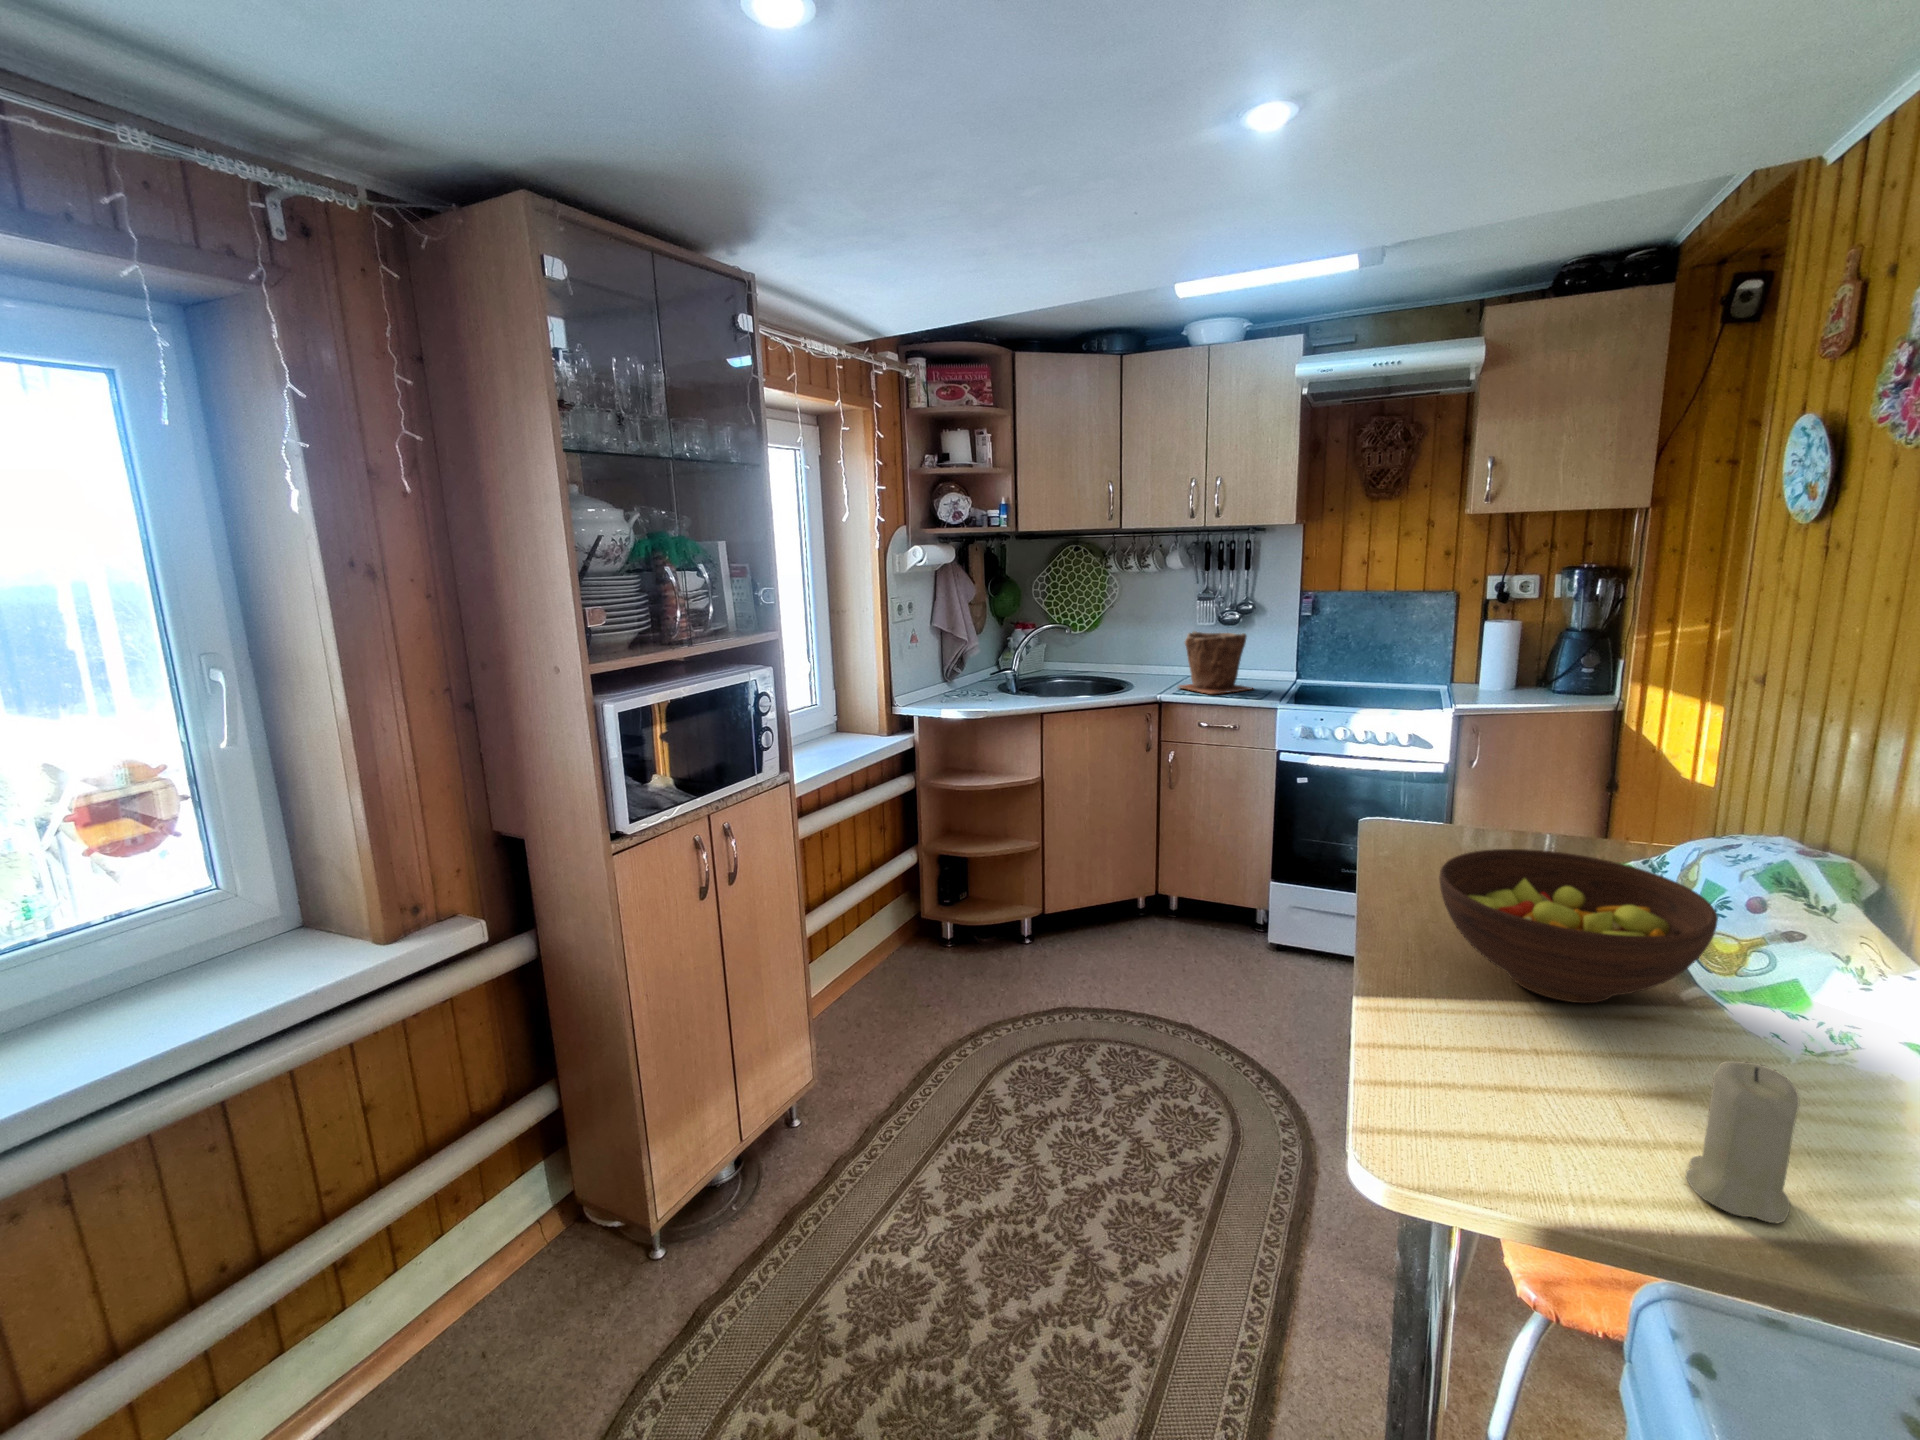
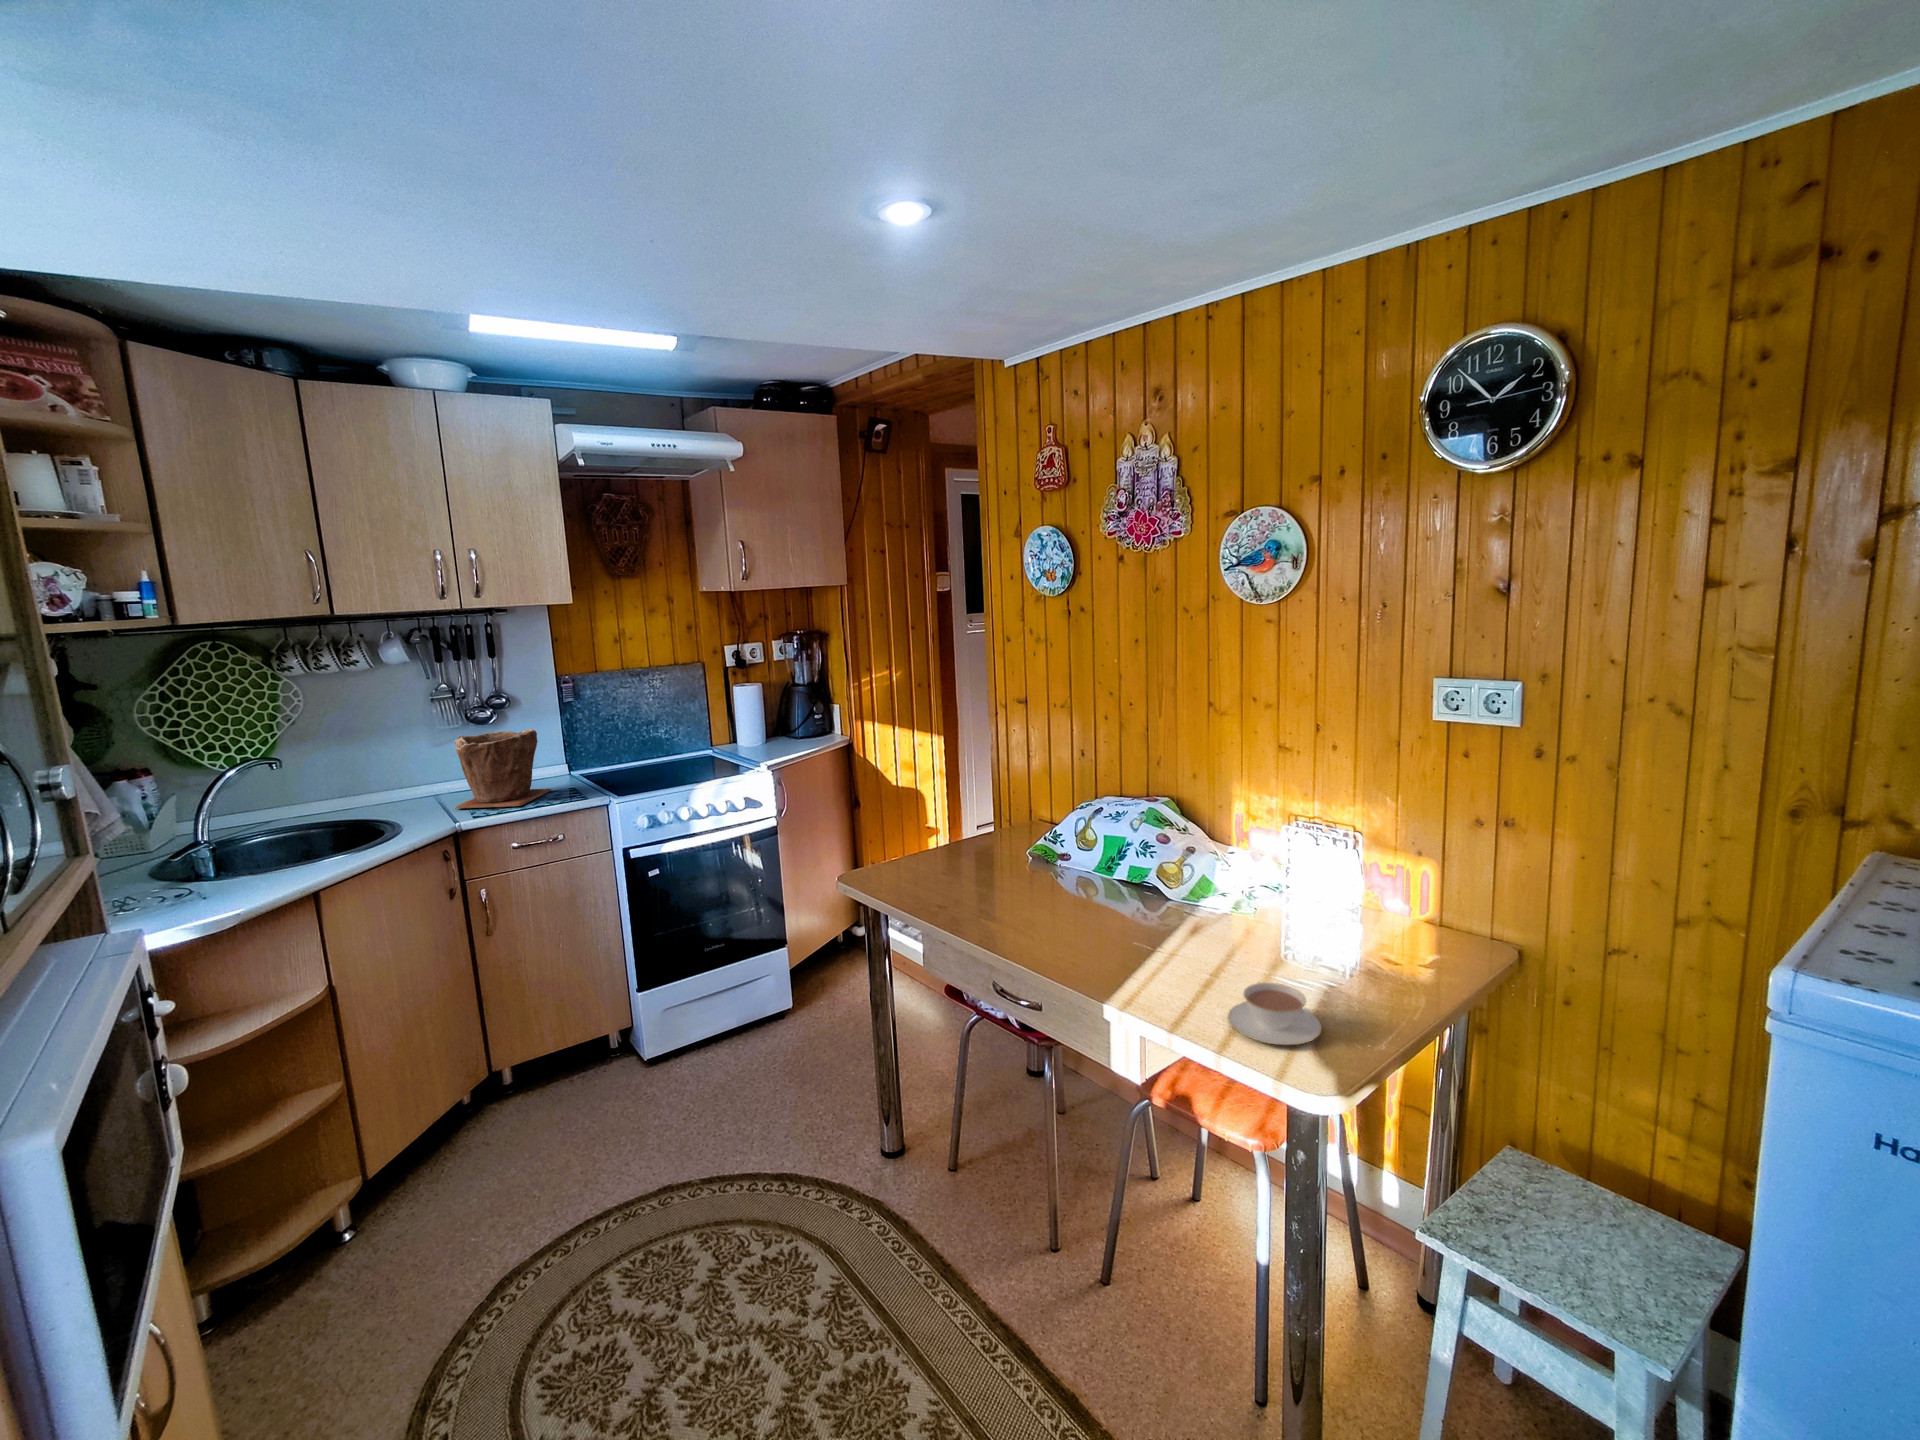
fruit bowl: present [1439,849,1718,1003] -> none [1062,837,1229,944]
teacup: none [1400,1045,1540,1142] -> present [1228,983,1322,1045]
candle: present [1686,1061,1799,1223] -> none [1345,911,1403,1000]

